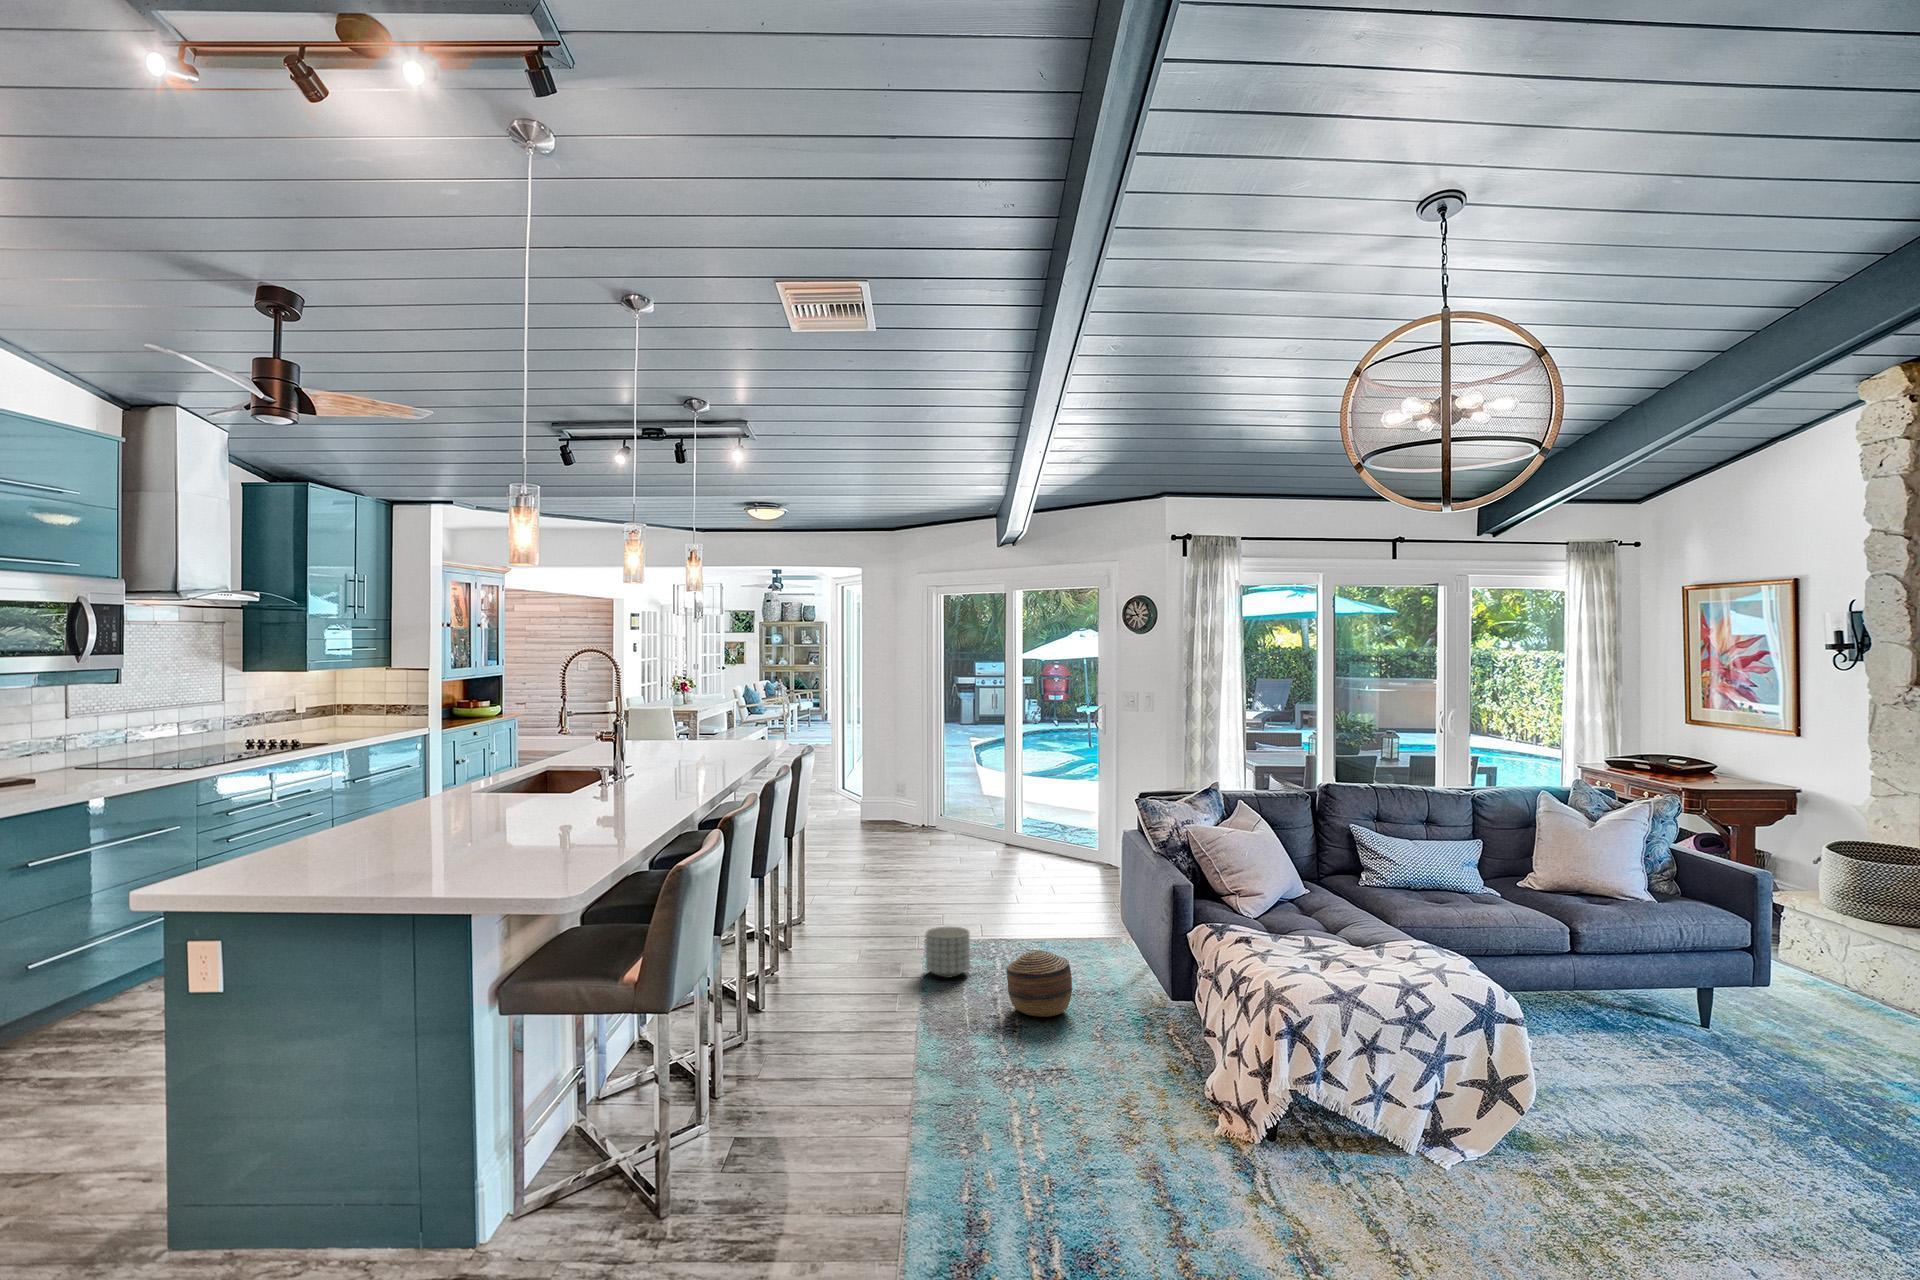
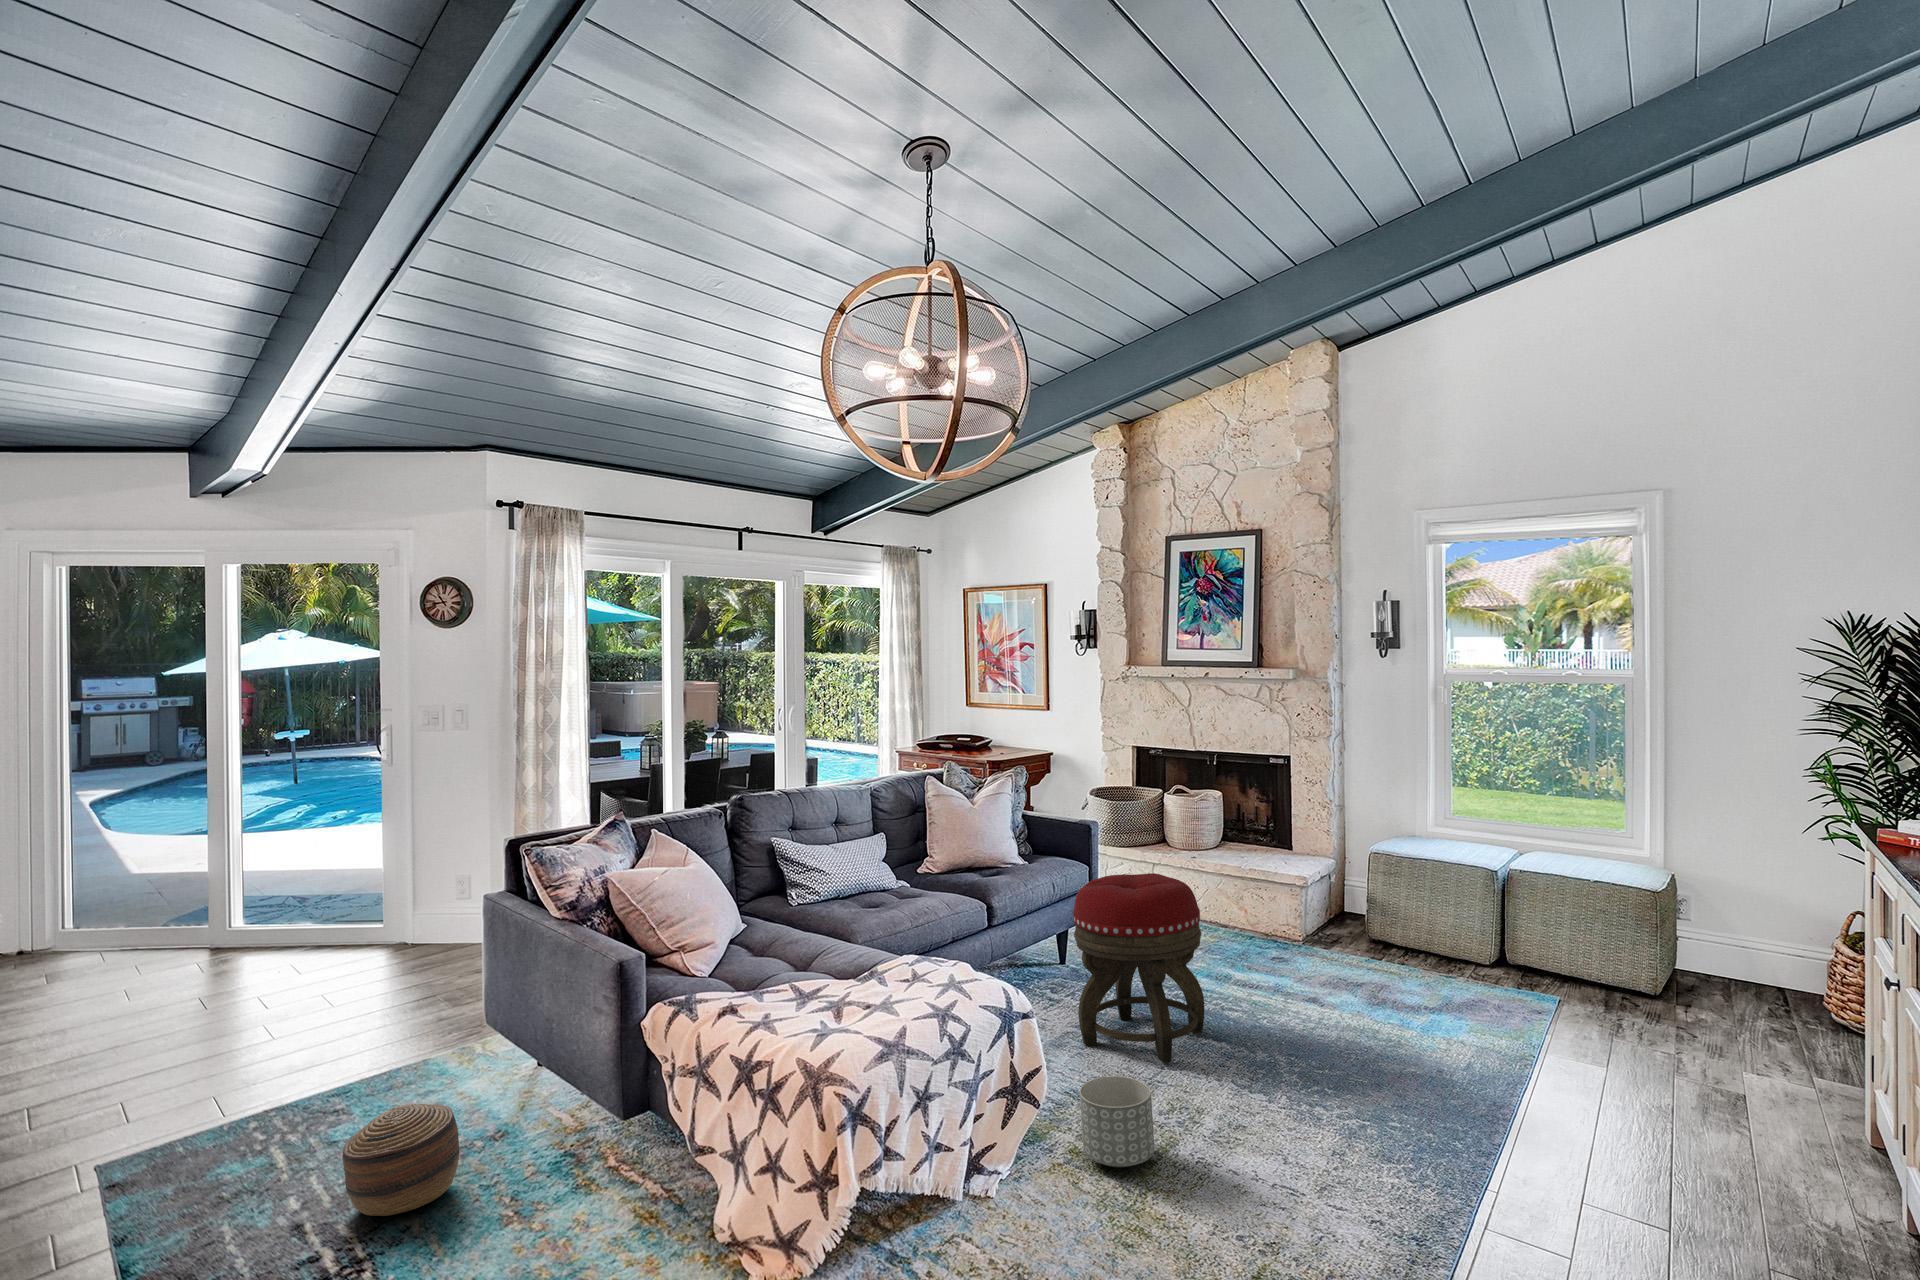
footstool: none [1656,923,1849,1143] -> present [1073,873,1204,1063]
planter: present [925,926,970,978] -> present [1079,1076,1155,1168]

